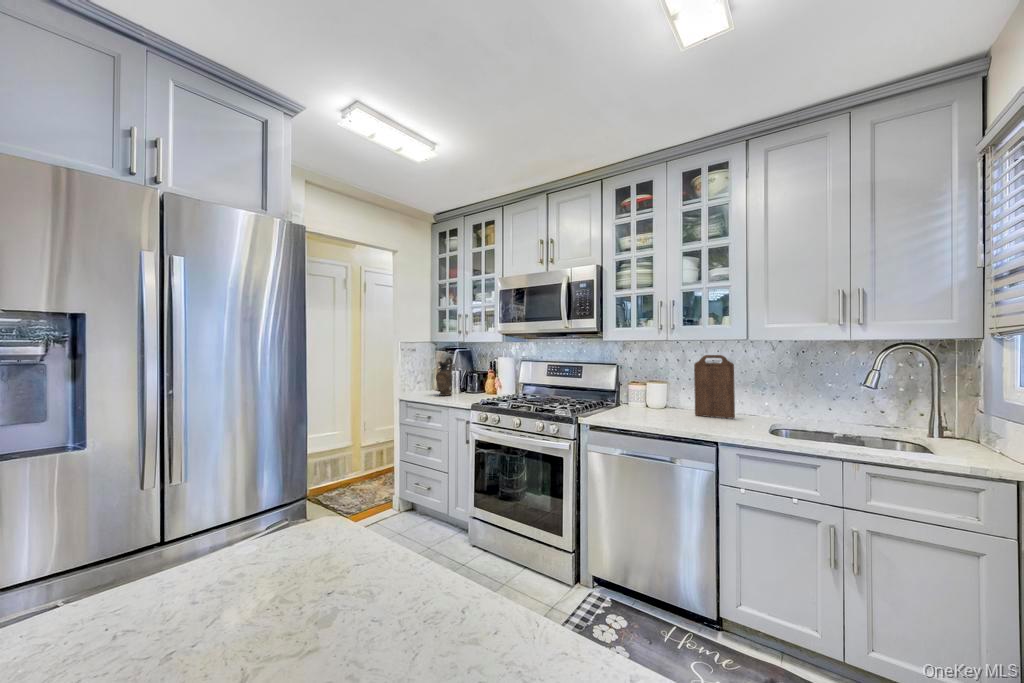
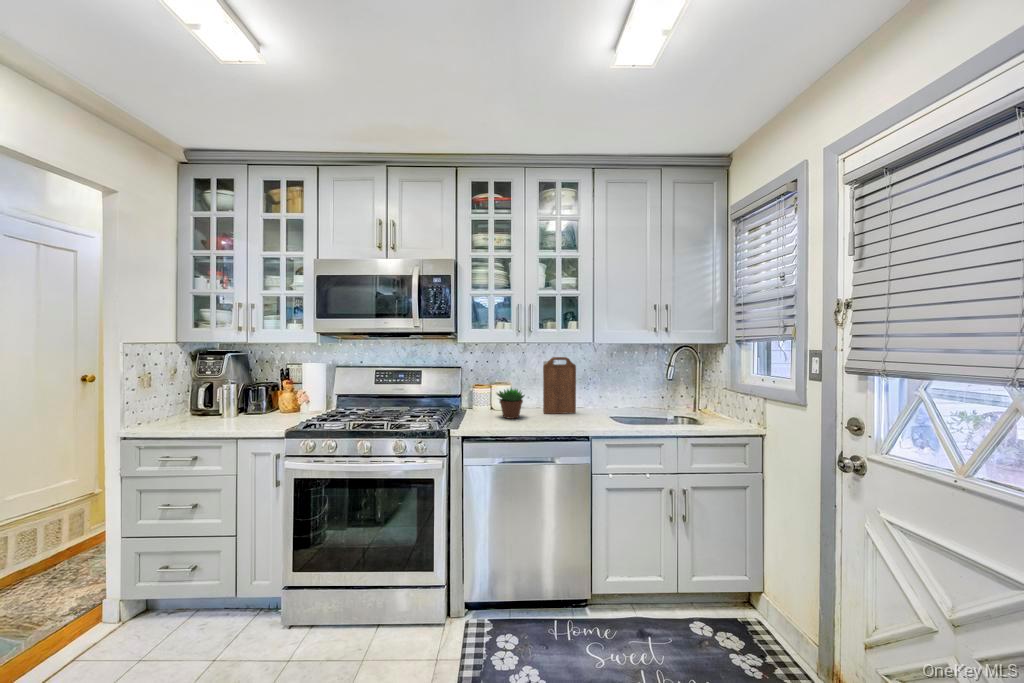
ceramic pitcher: present [436,357,453,396] -> none [206,363,235,419]
succulent plant: none [637,384,668,415] -> present [497,388,525,419]

